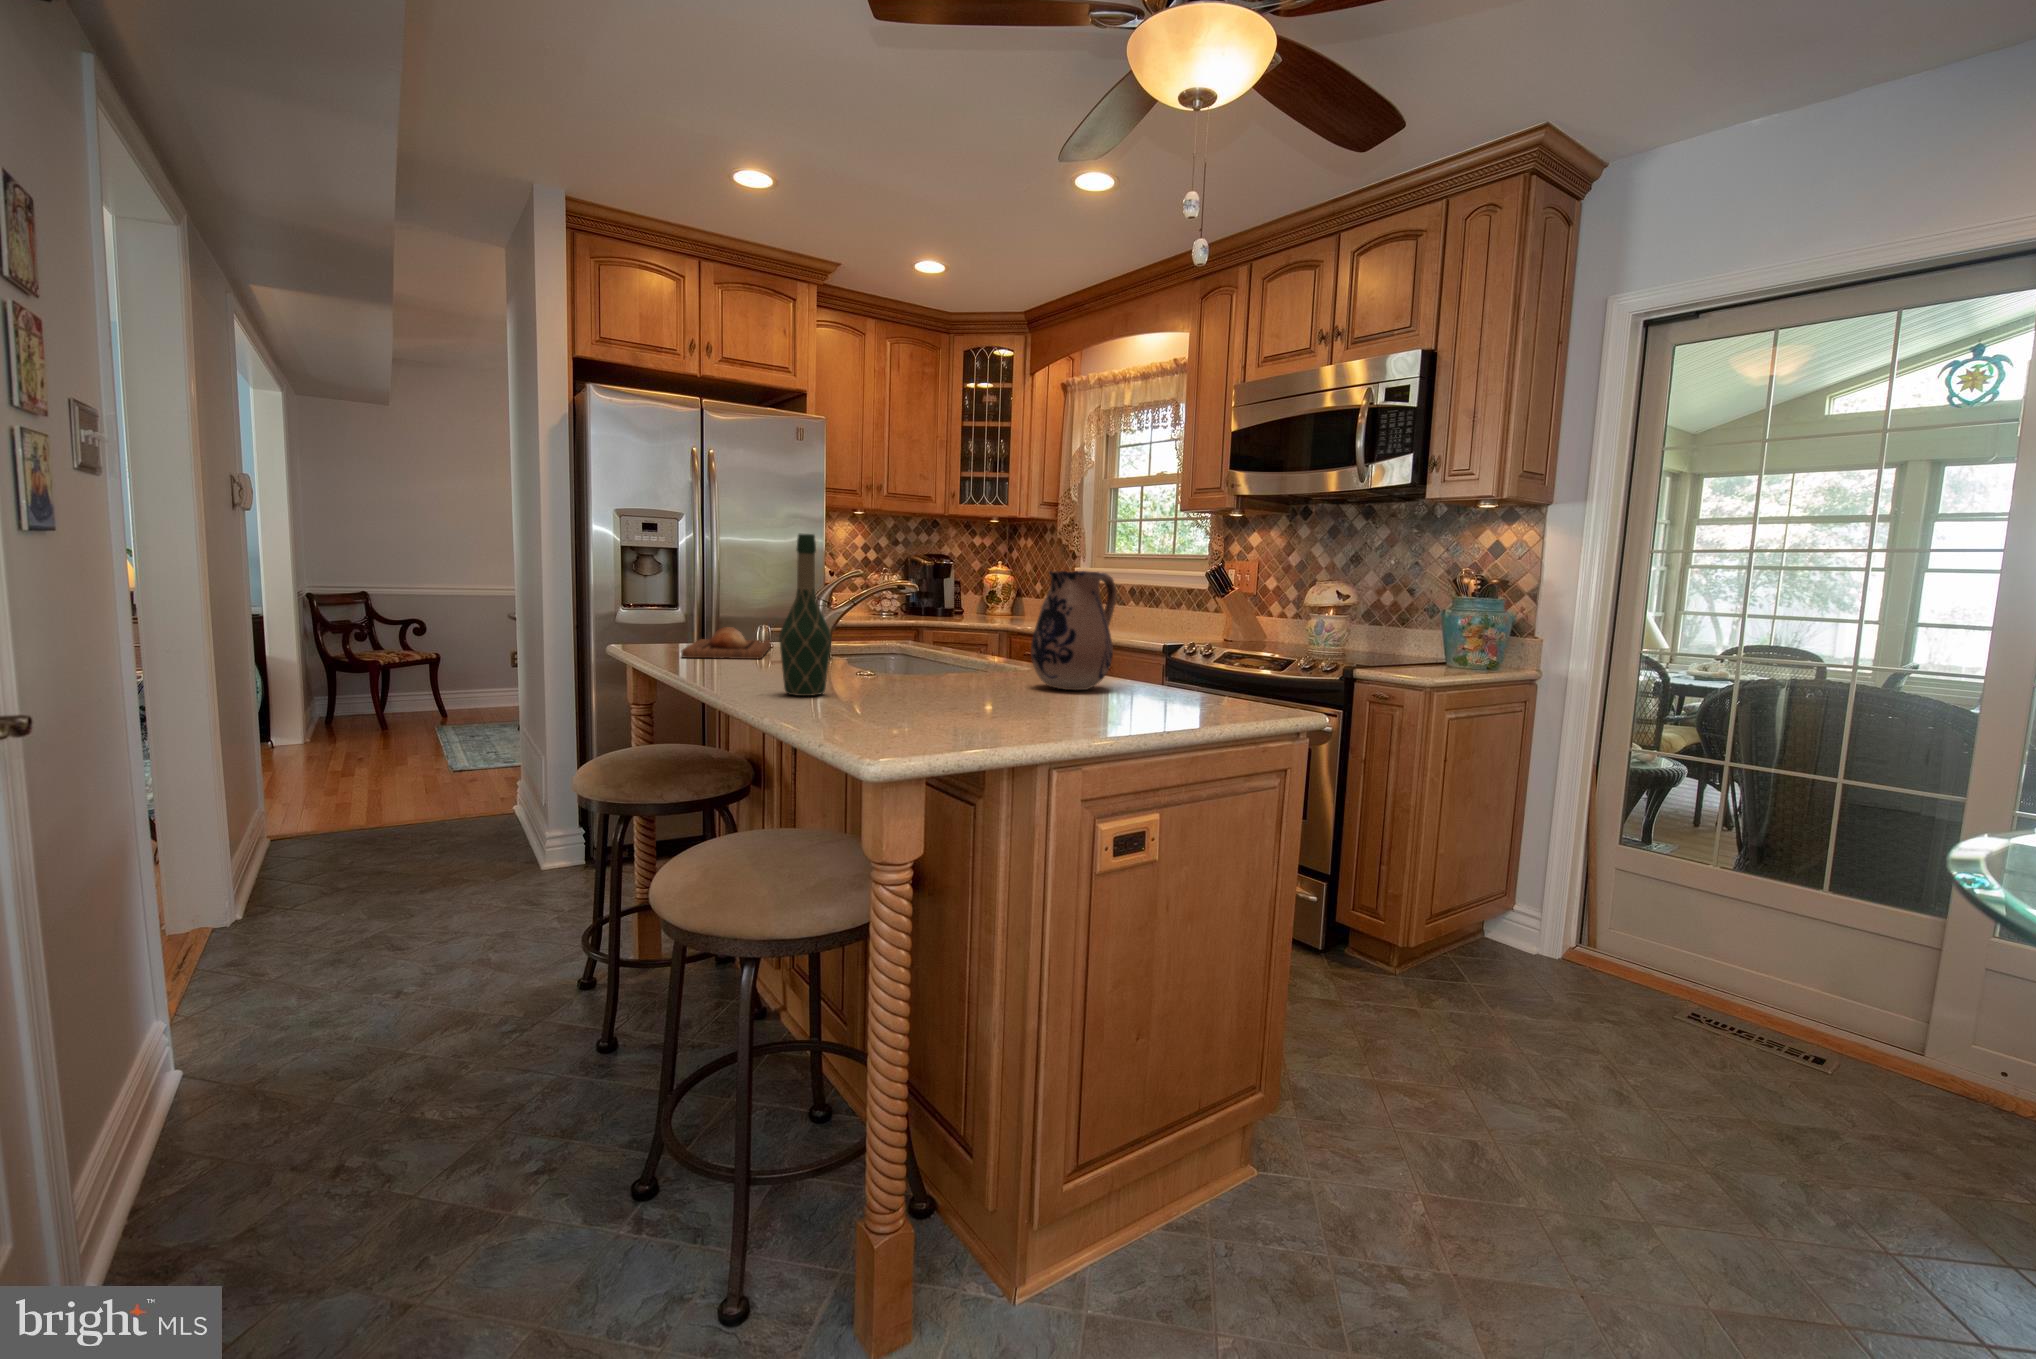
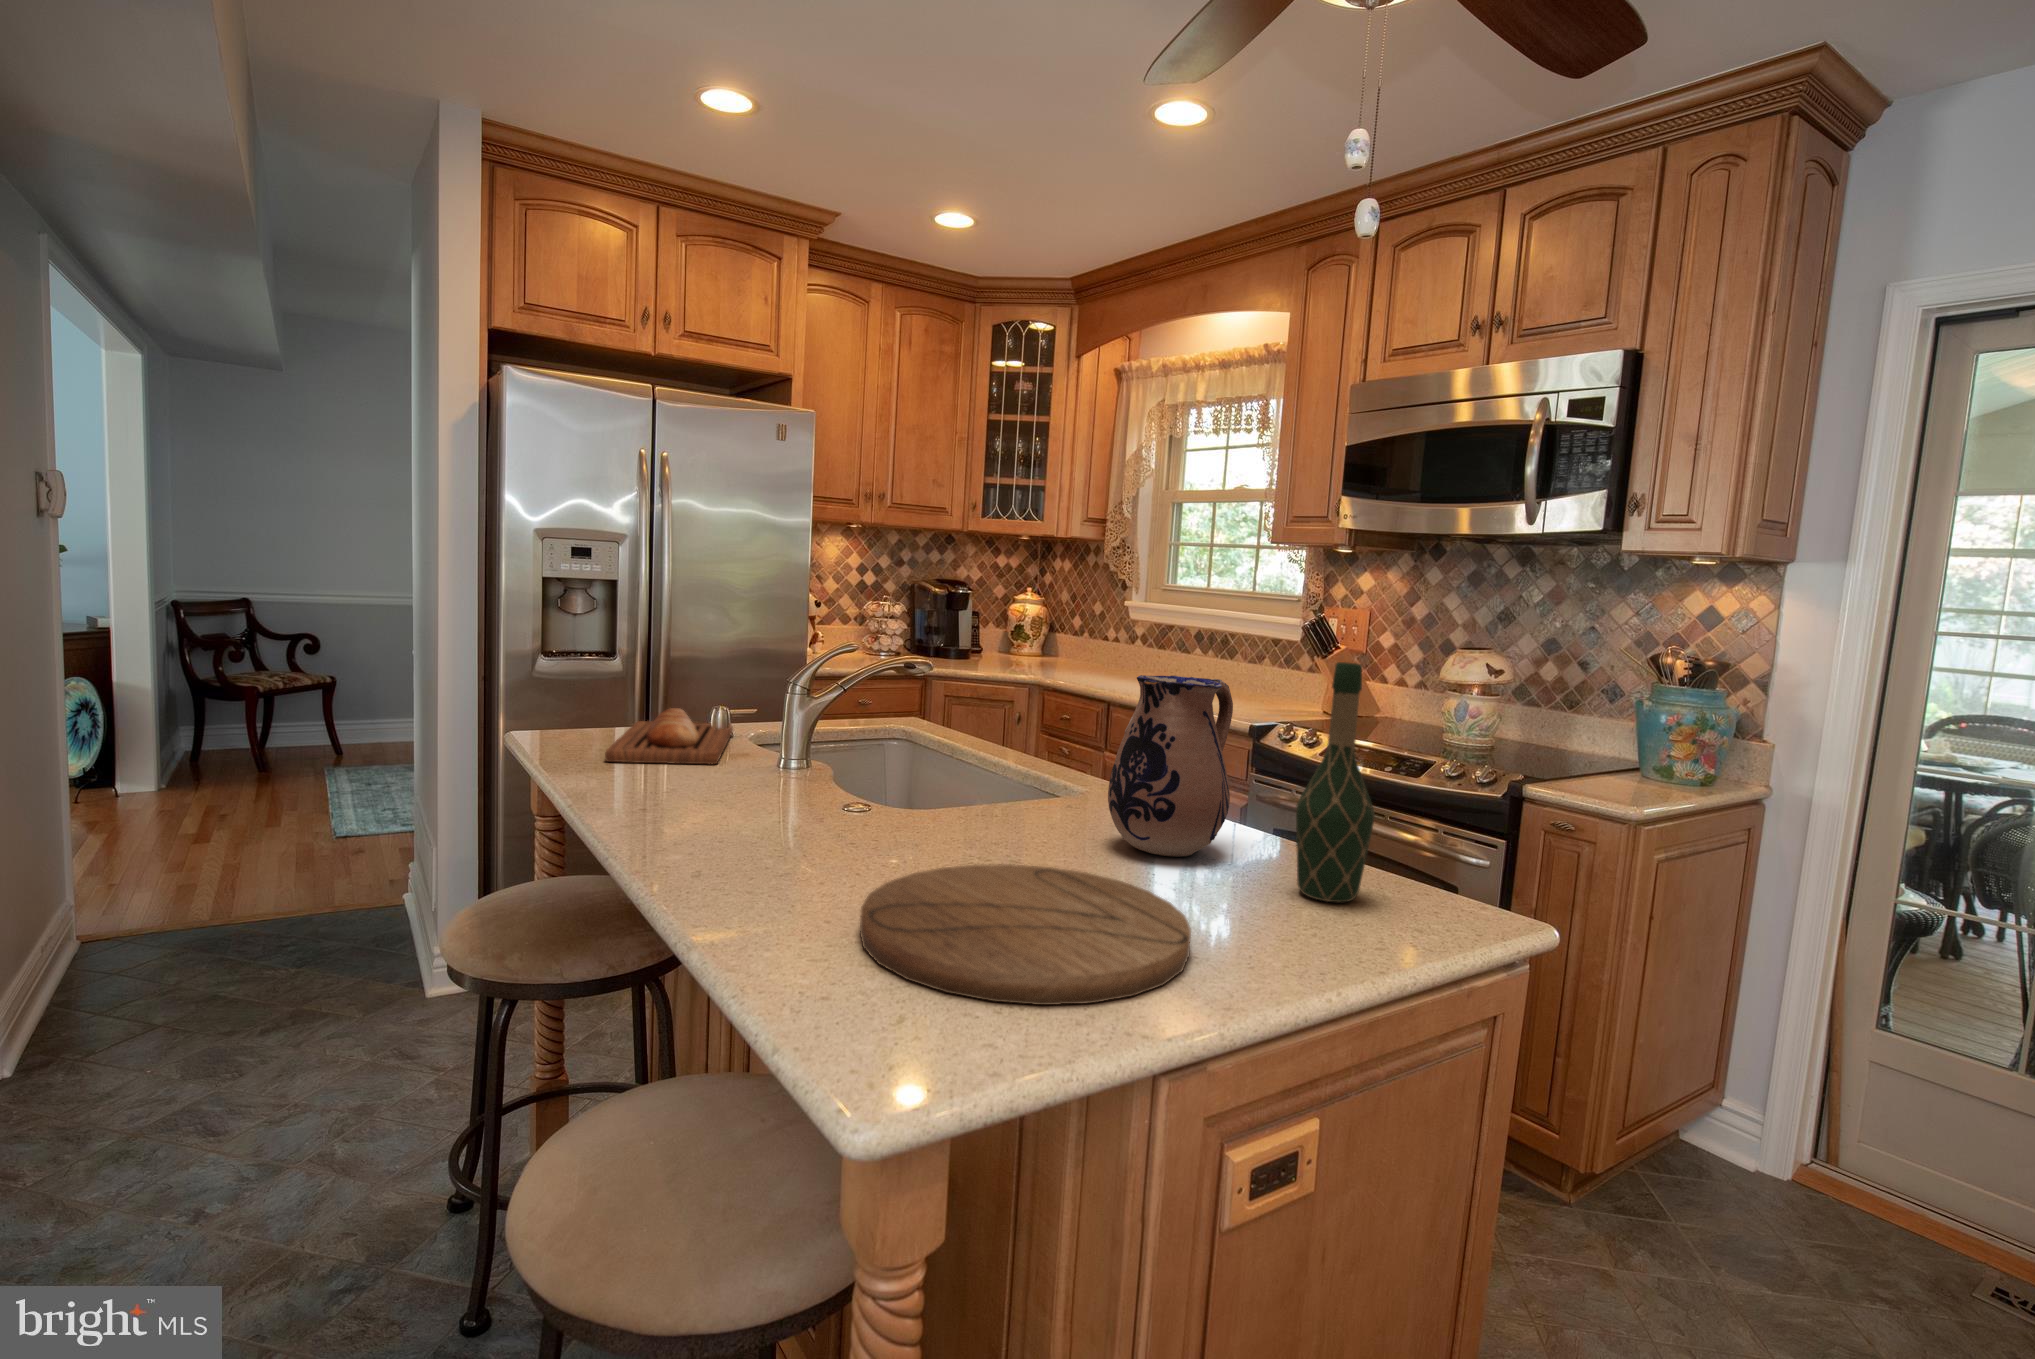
wine bottle: present [779,534,831,696] -> present [1296,662,1375,903]
cutting board: none [861,684,1068,731] -> present [860,864,1191,1005]

